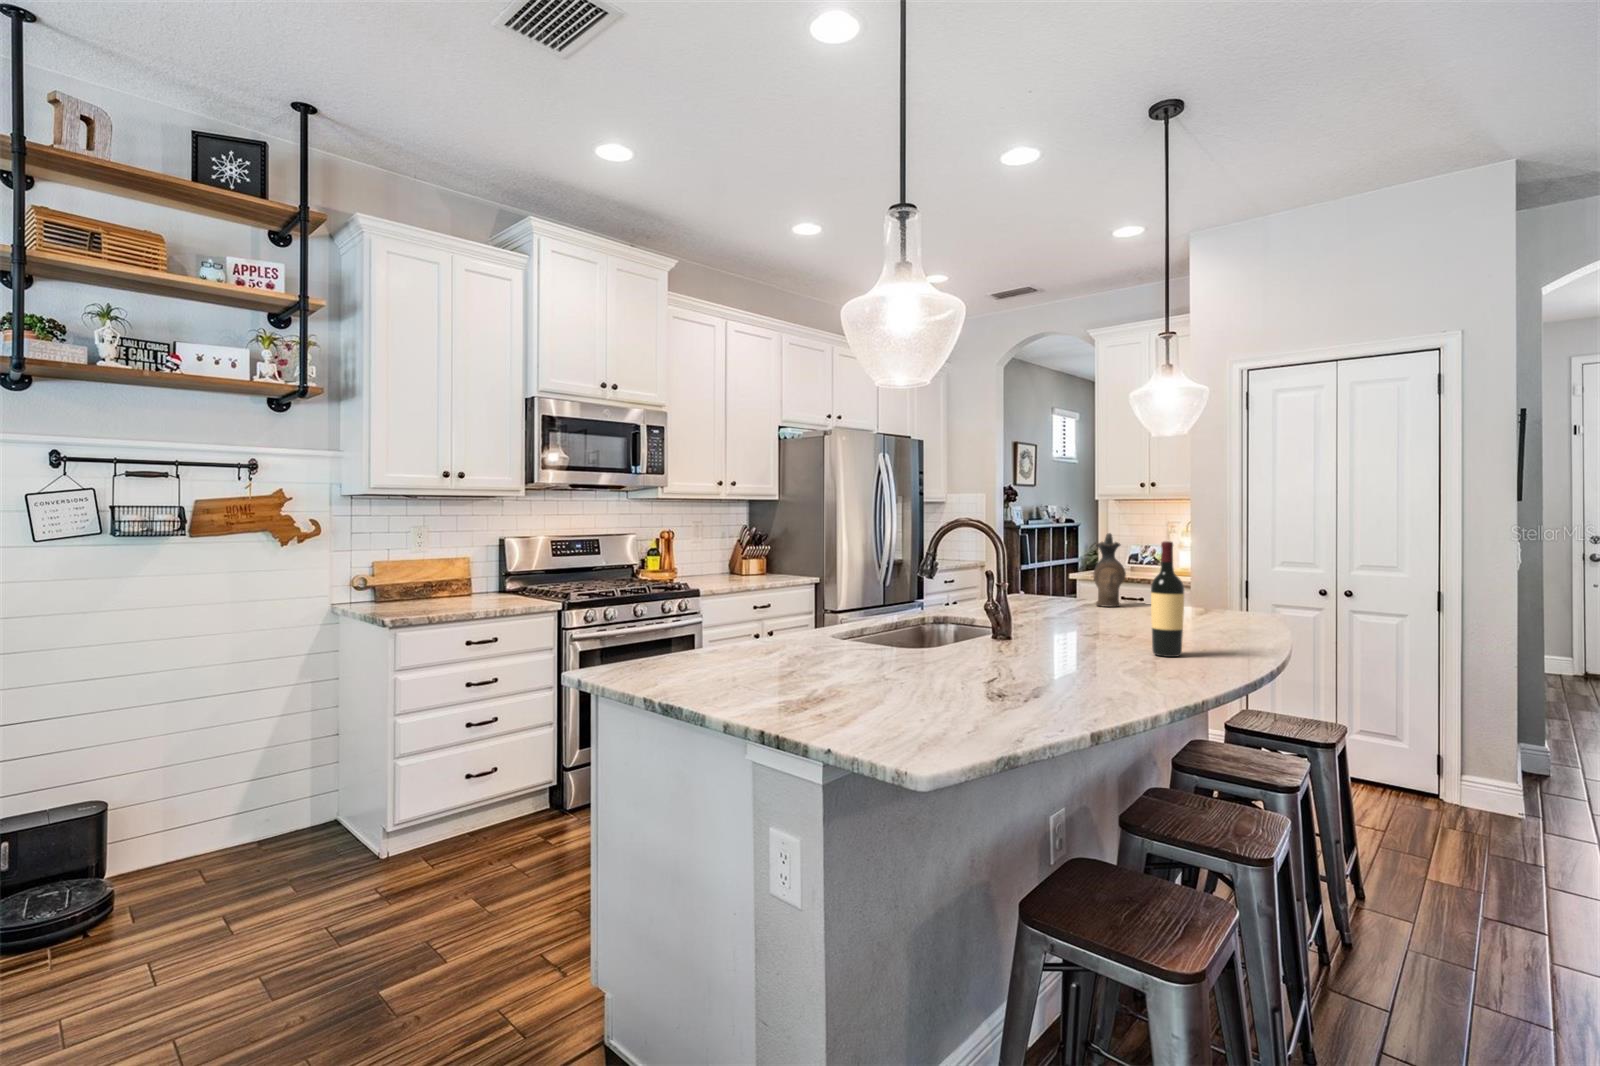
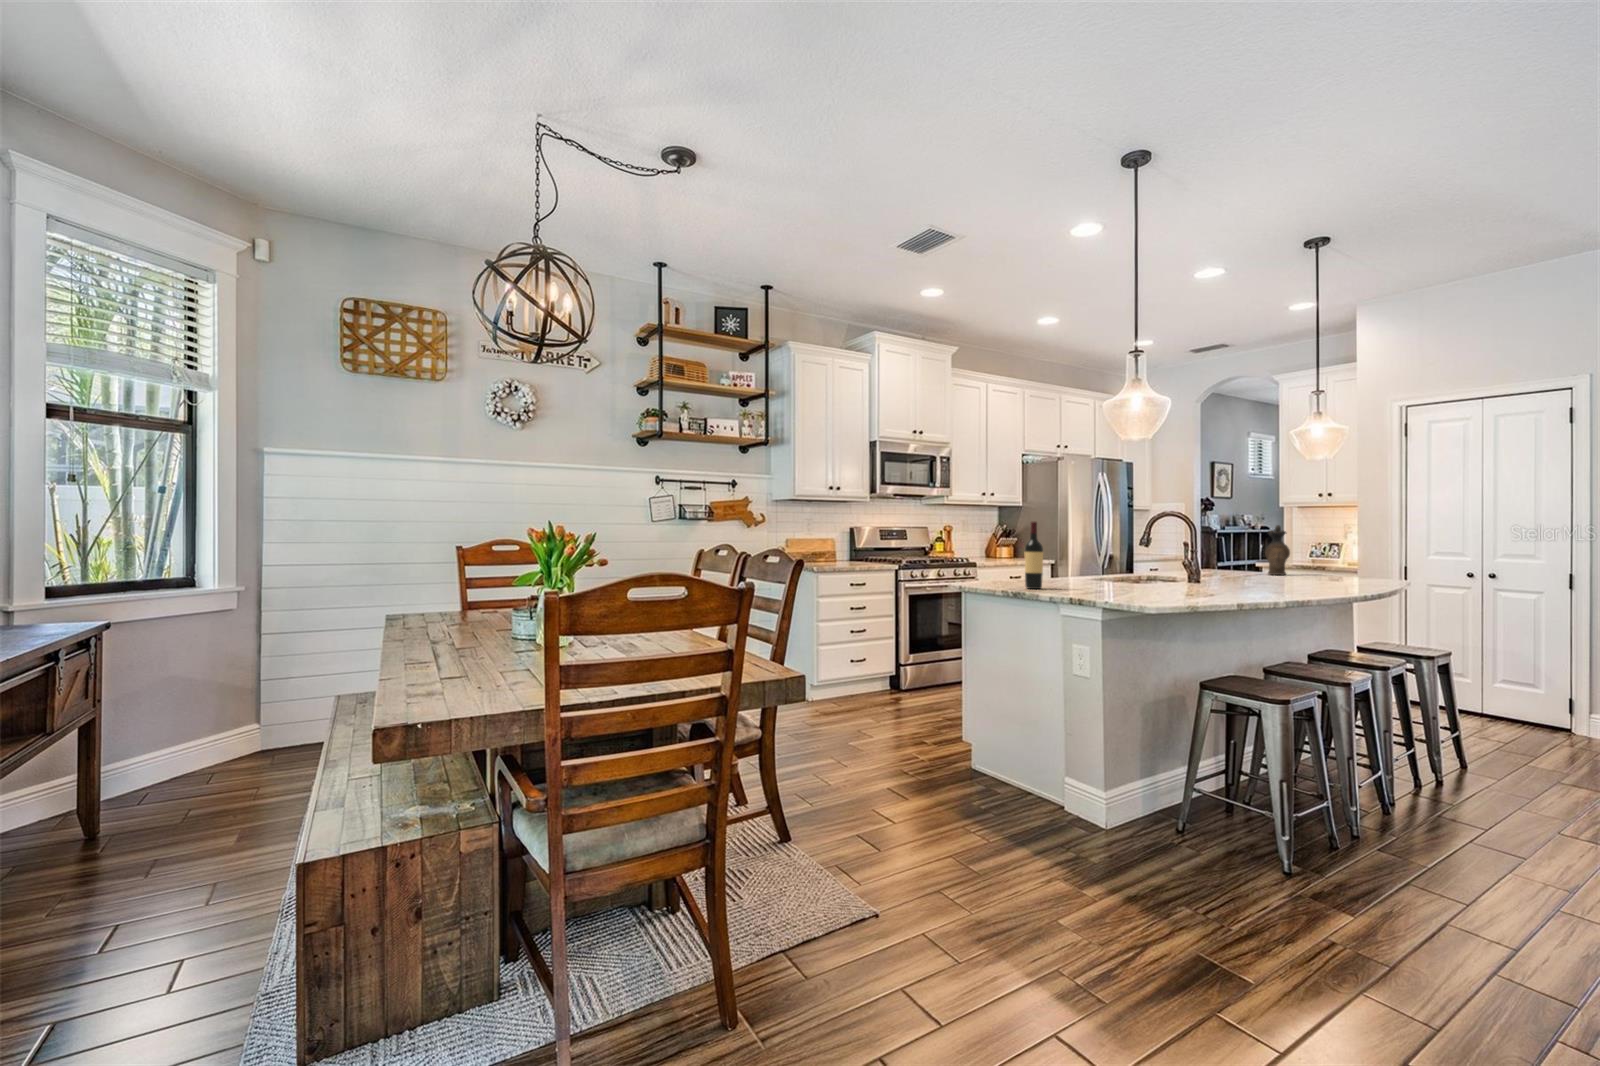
wine bottle: present [1151,541,1184,657] -> present [1025,522,1043,589]

